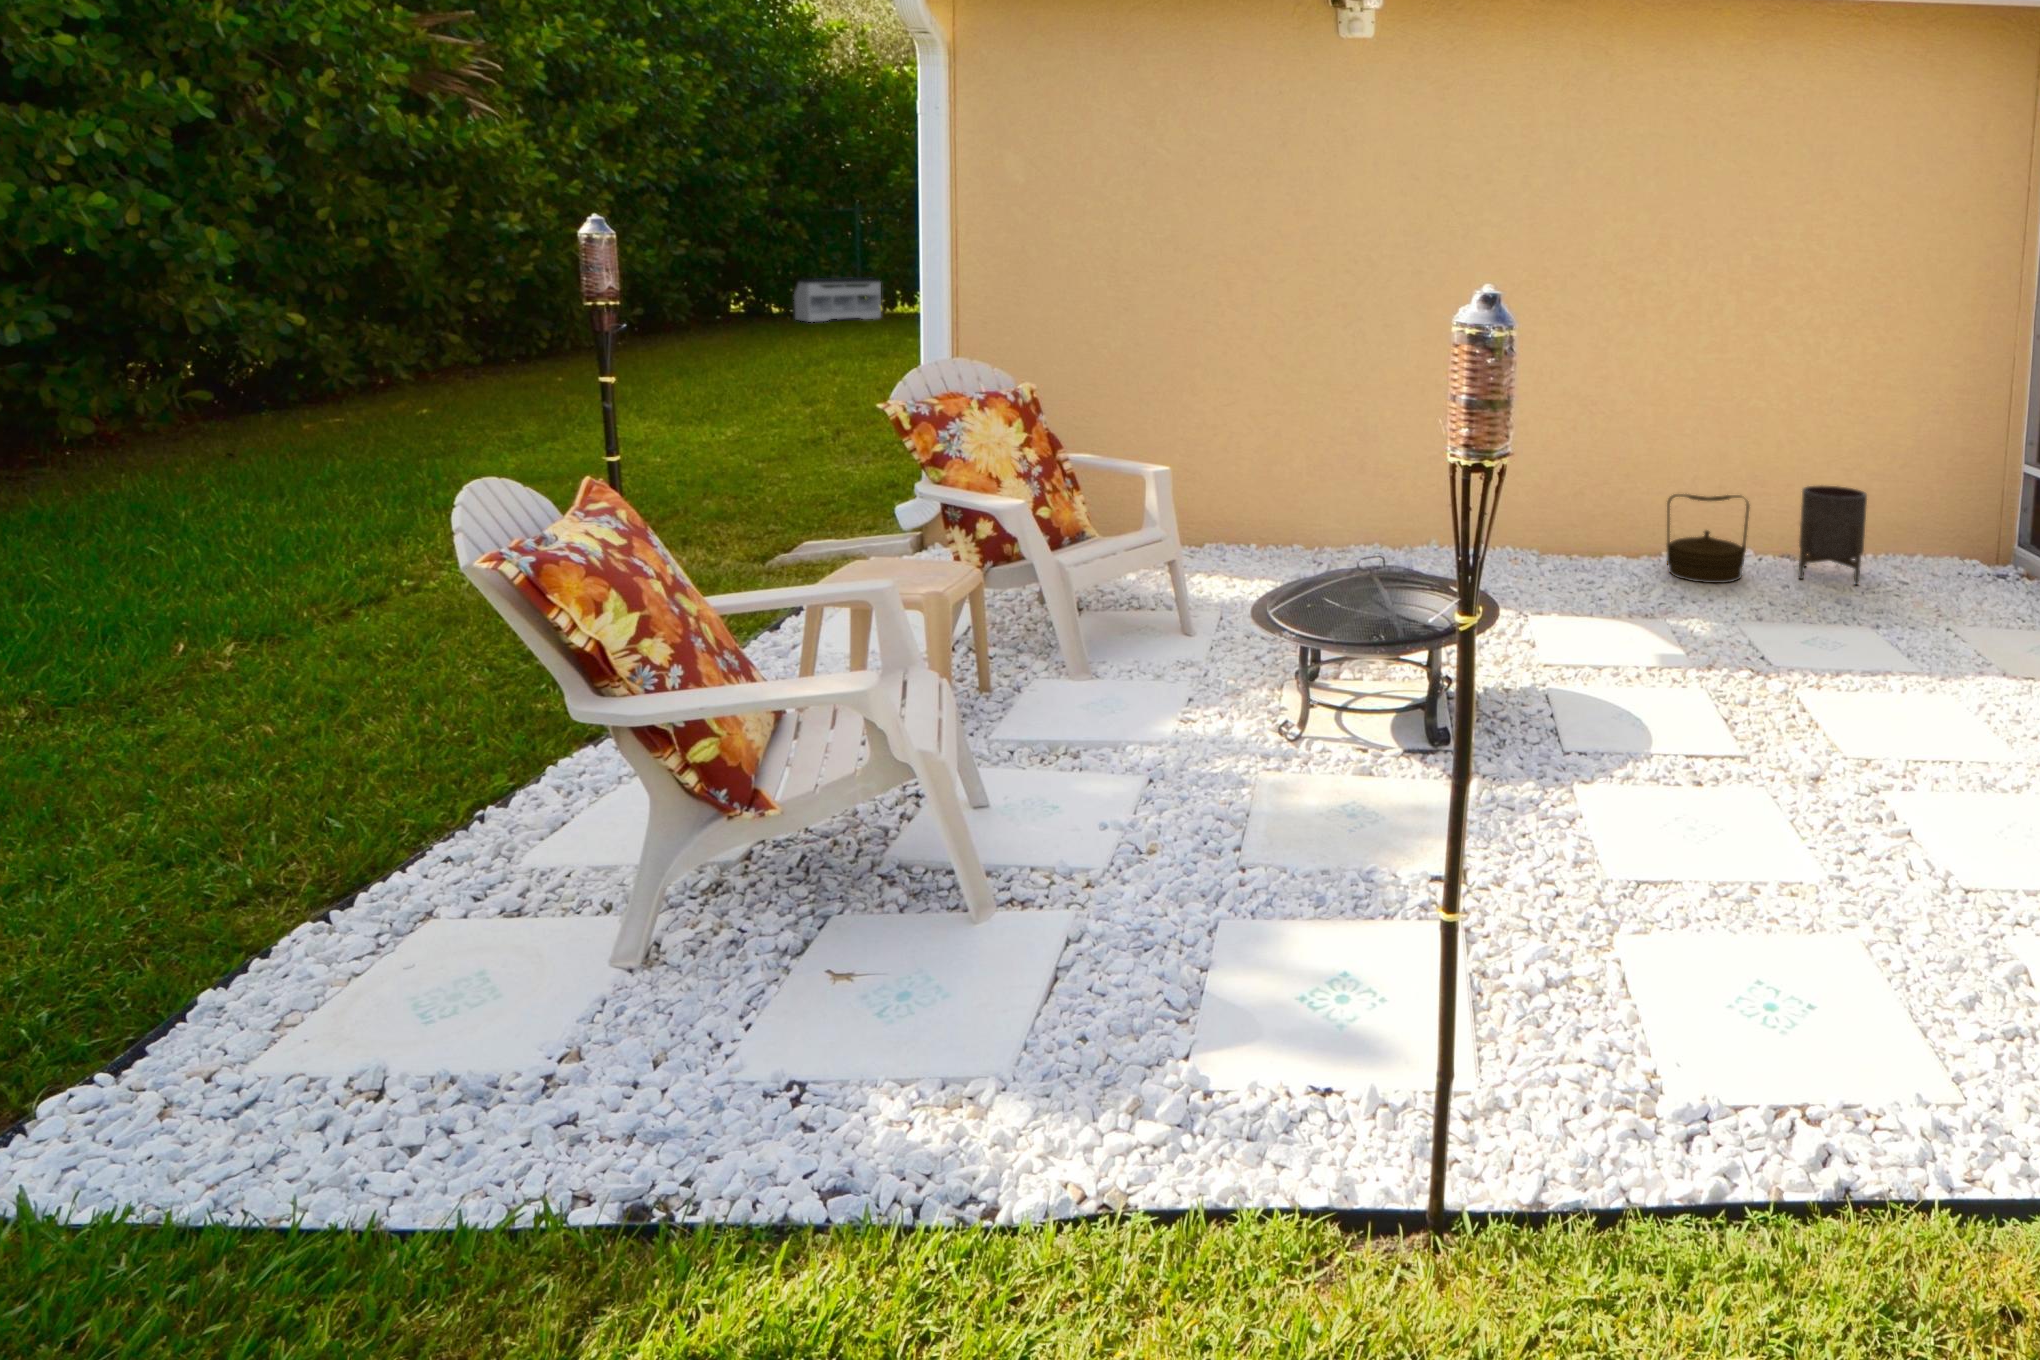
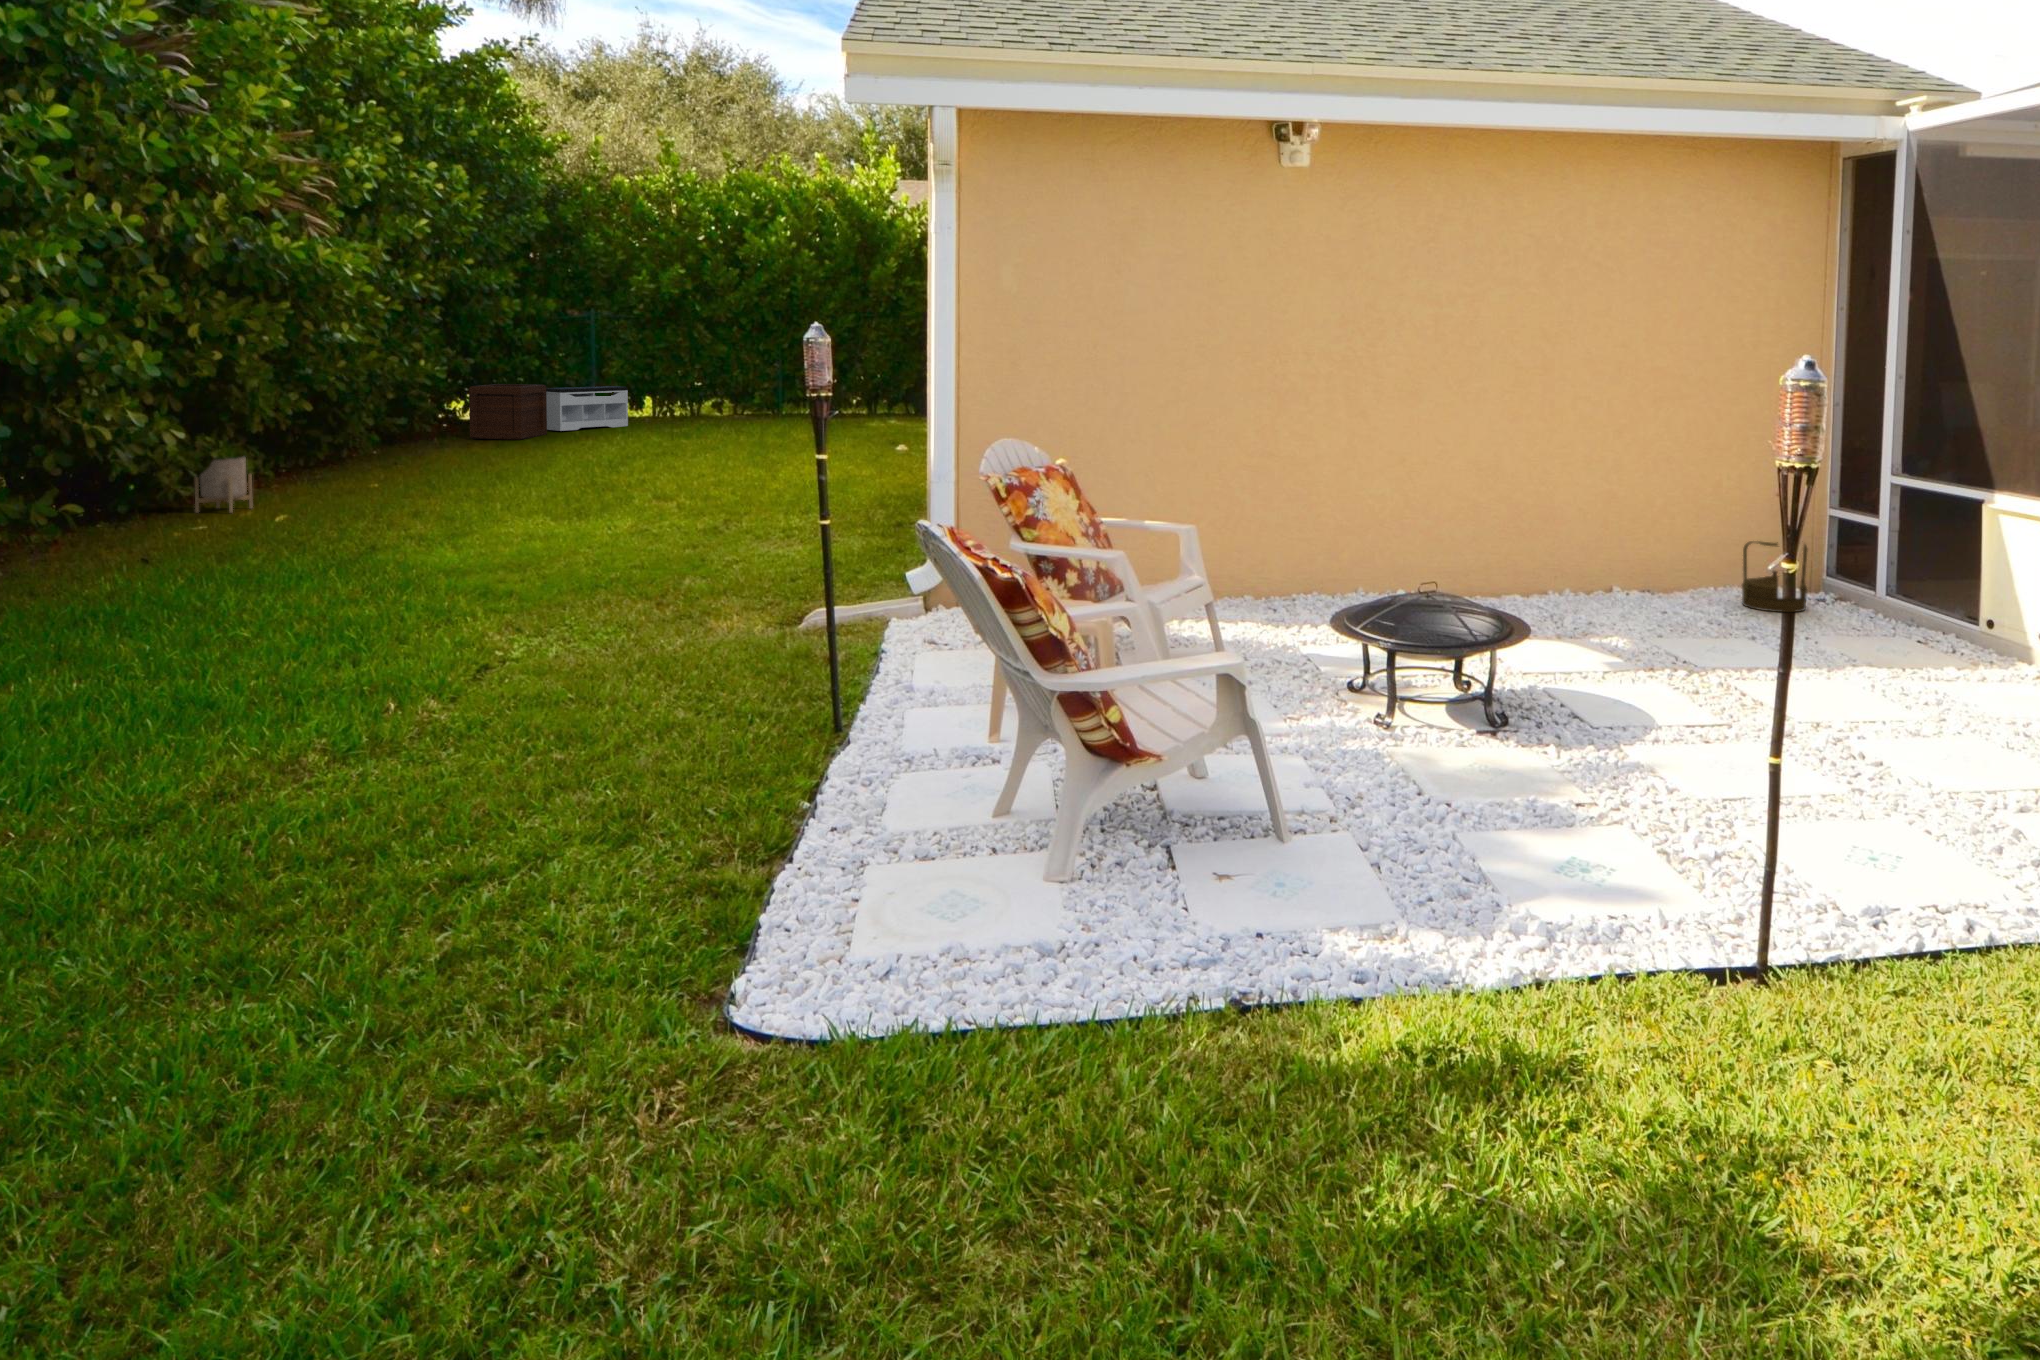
wooden crate: none [713,273,794,330] -> present [469,384,547,440]
planter: present [1798,485,1867,585] -> present [195,457,253,513]
woven basket: present [1667,494,1749,583] -> present [1742,541,1808,612]

